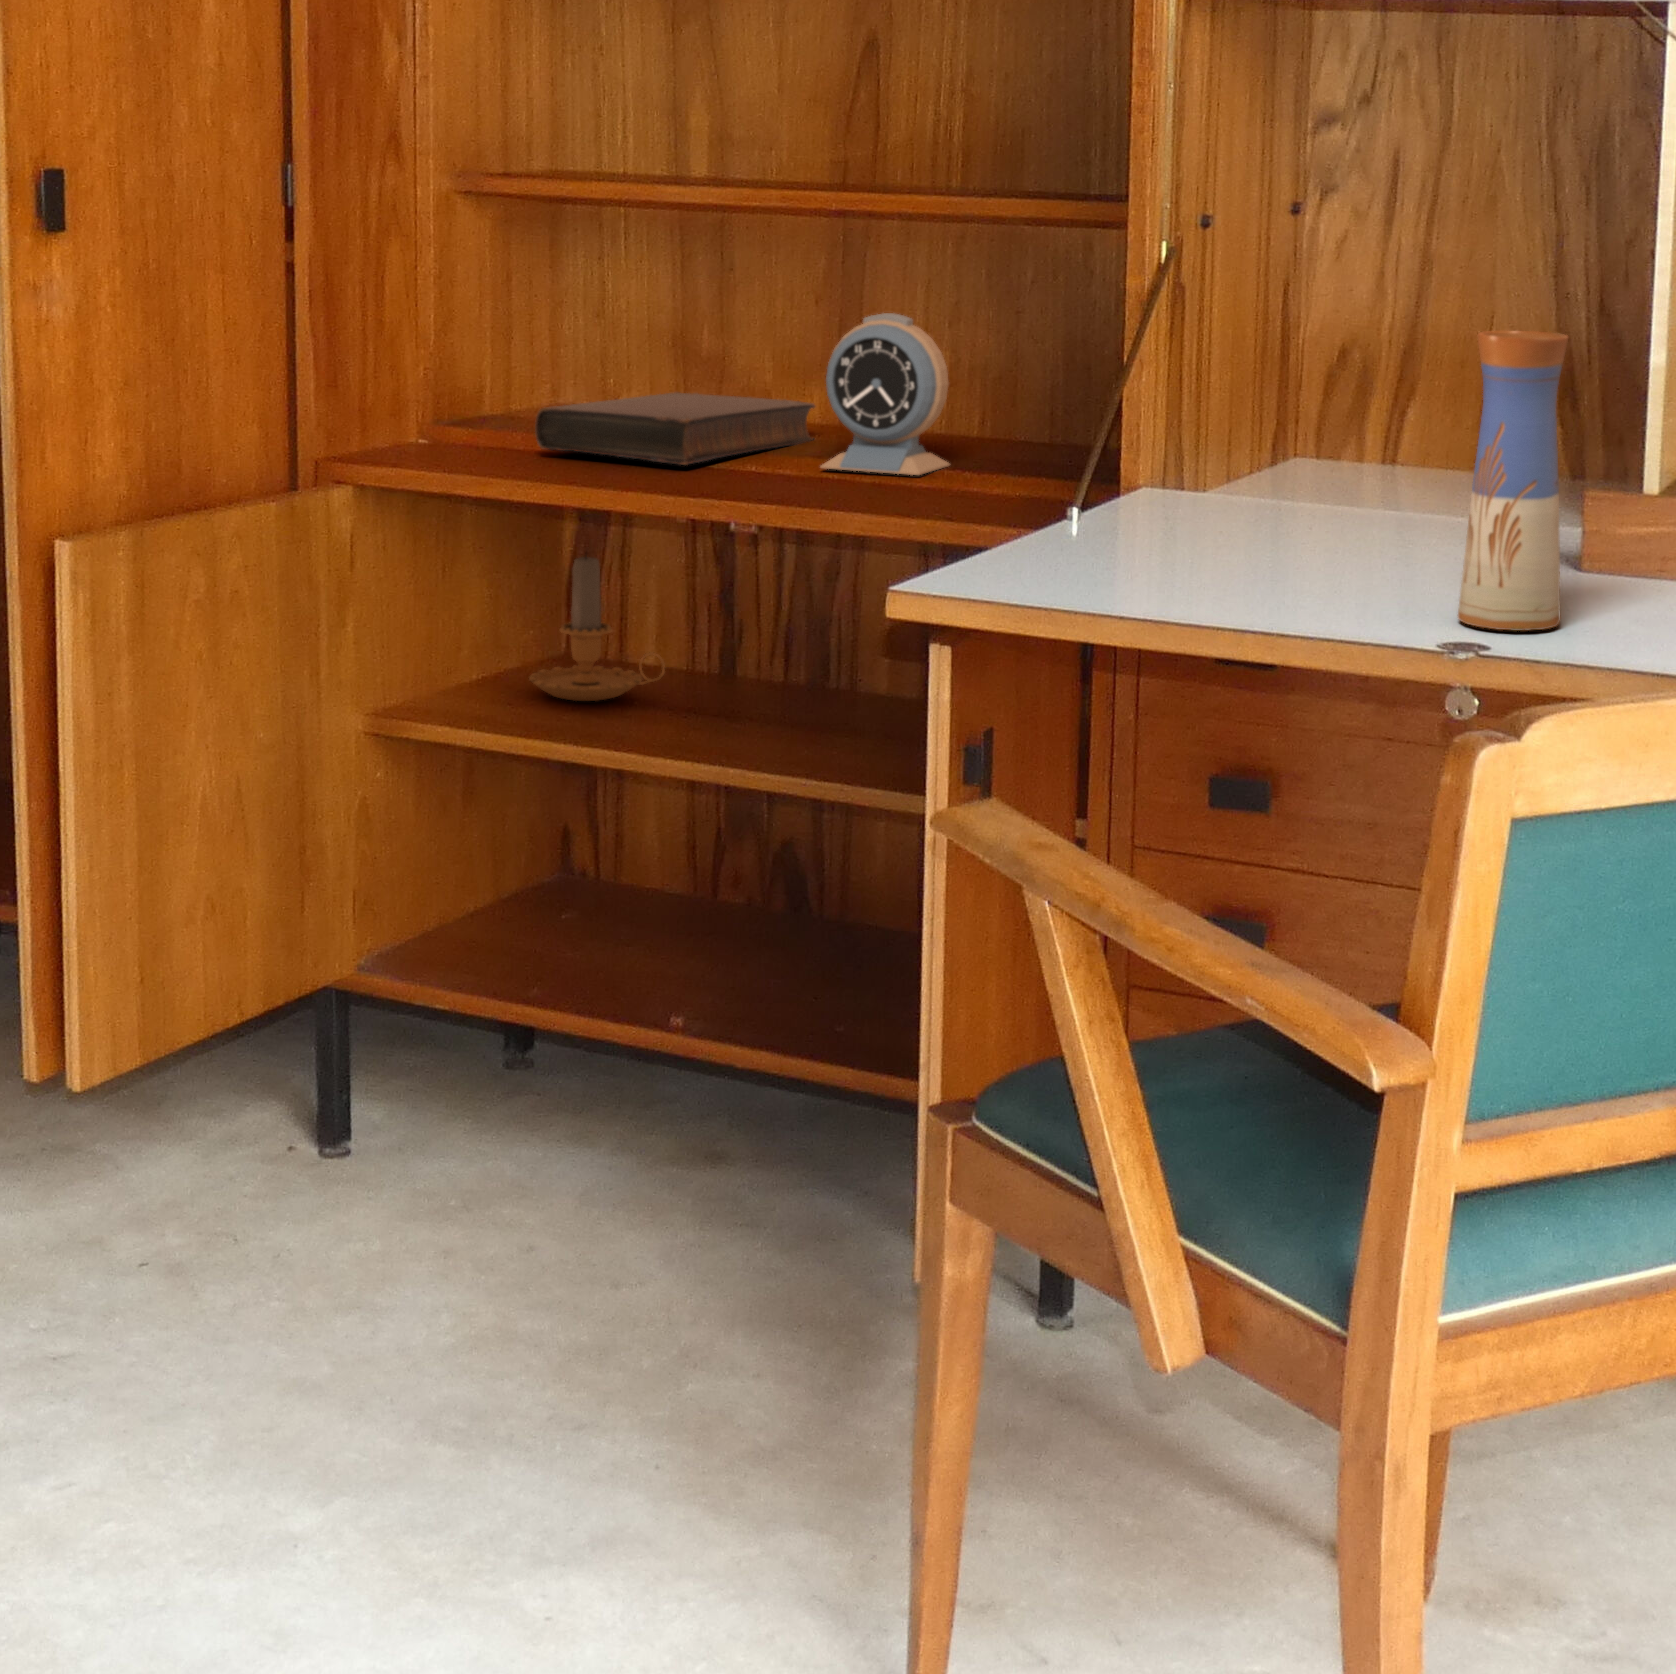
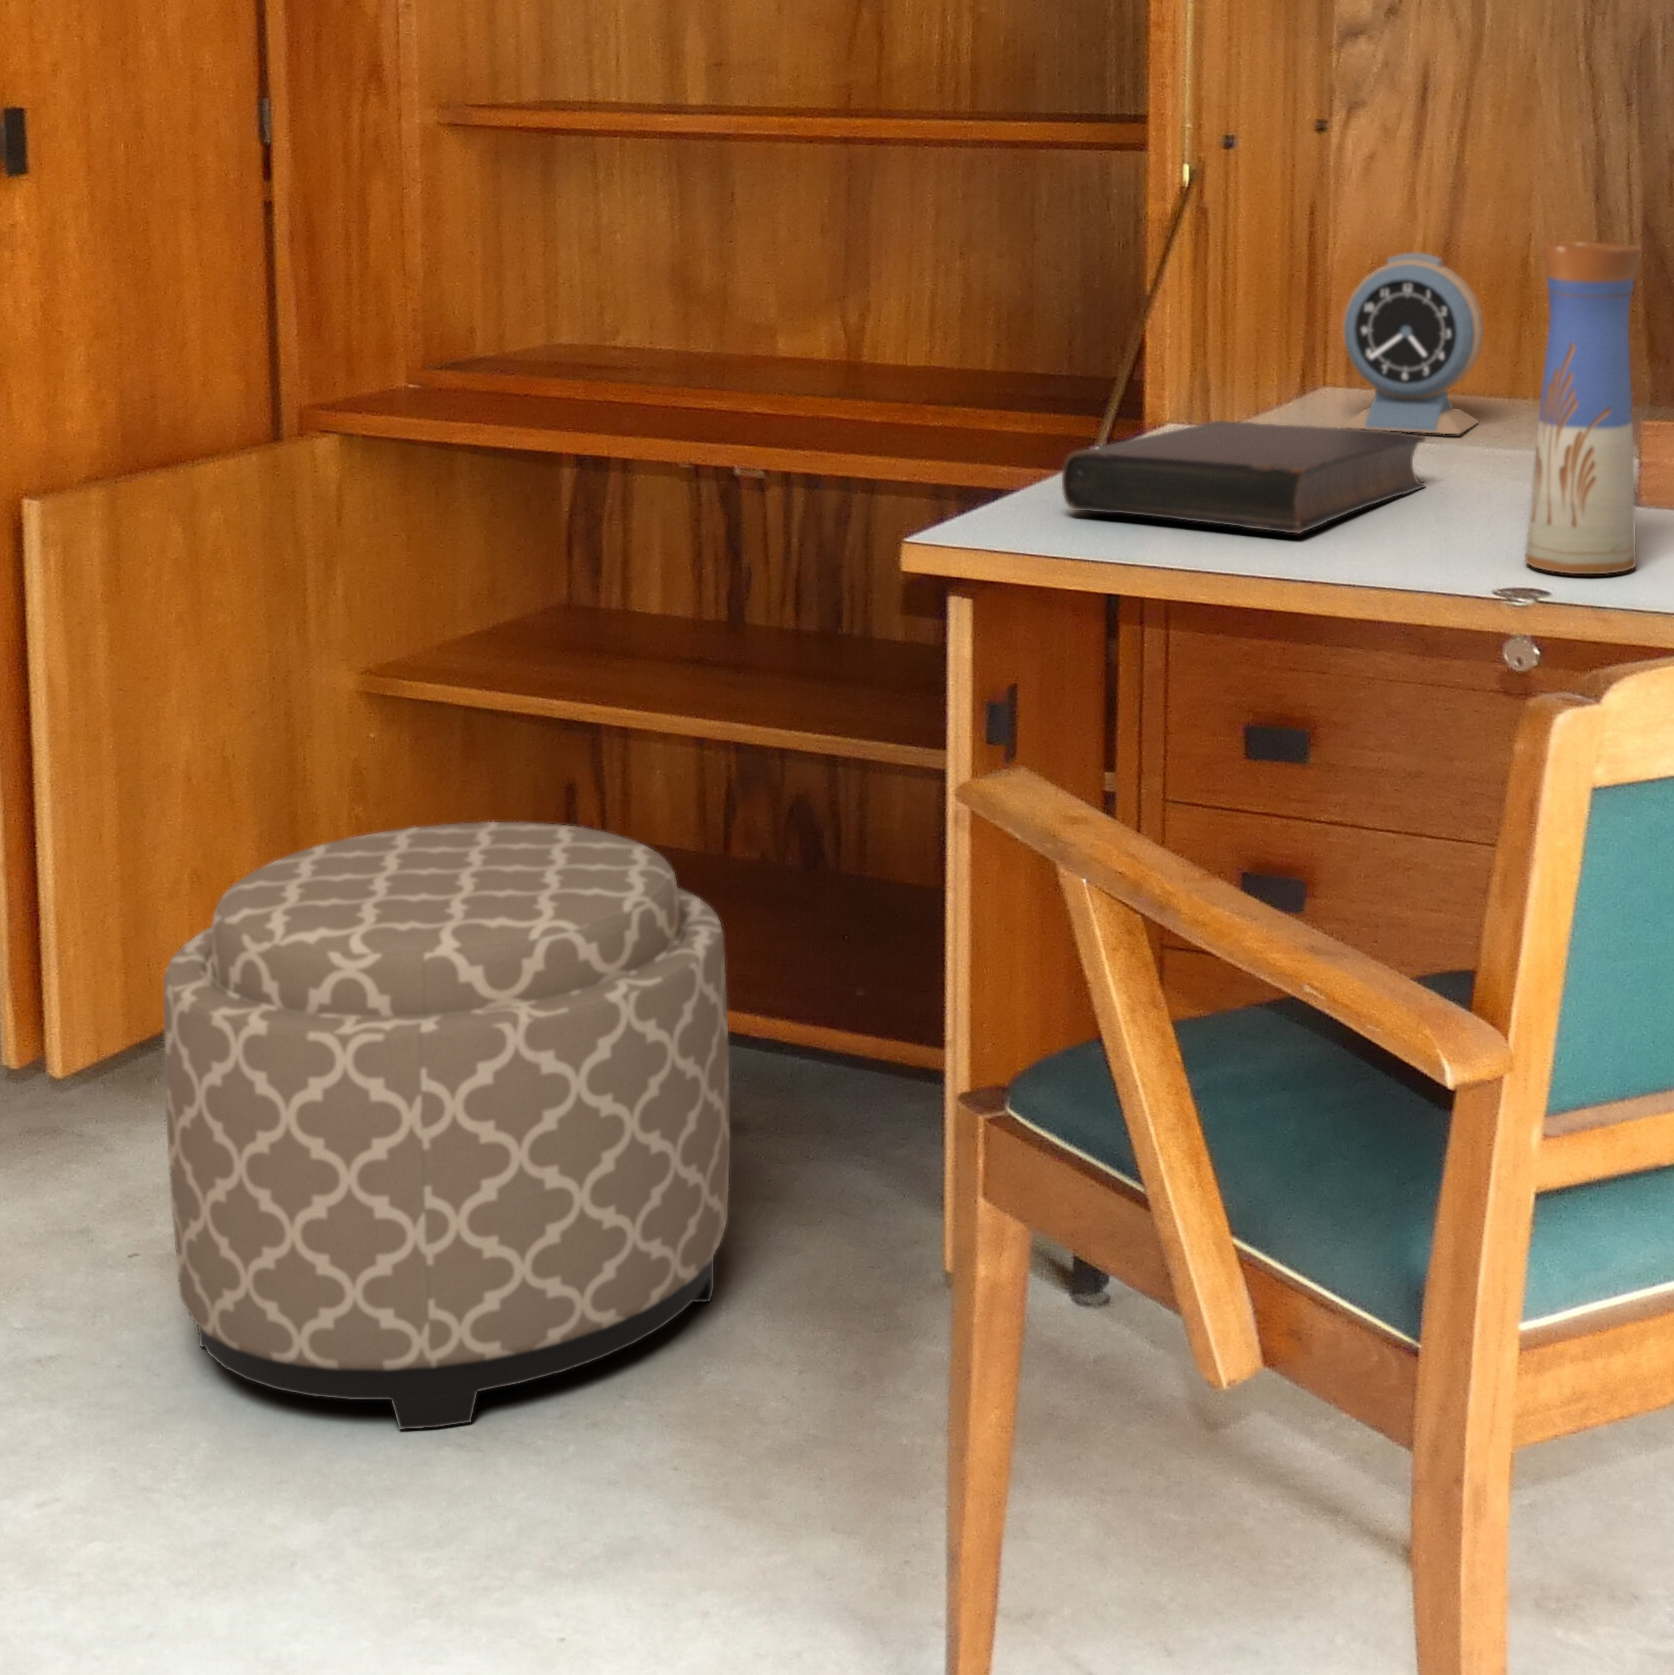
alarm clock: present [821,313,950,475] -> present [1341,252,1484,434]
book: present [535,392,815,465] -> present [1062,421,1426,533]
candle: present [529,556,665,701] -> none [516,500,667,660]
ottoman: none [267,839,730,1351] -> present [164,822,730,1429]

